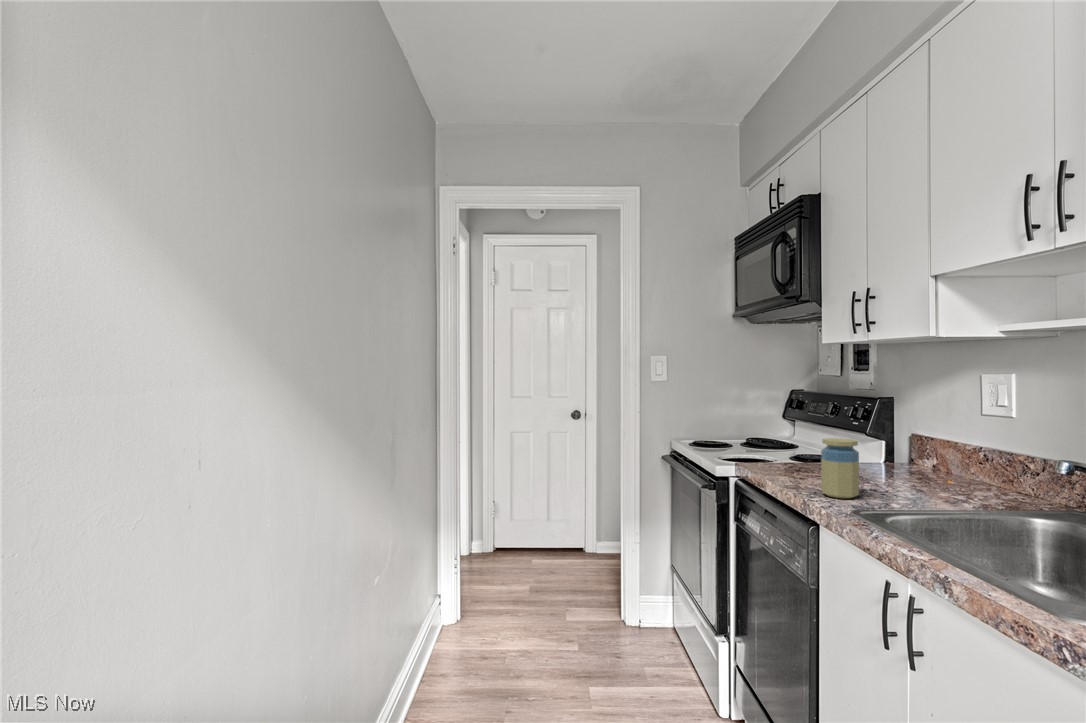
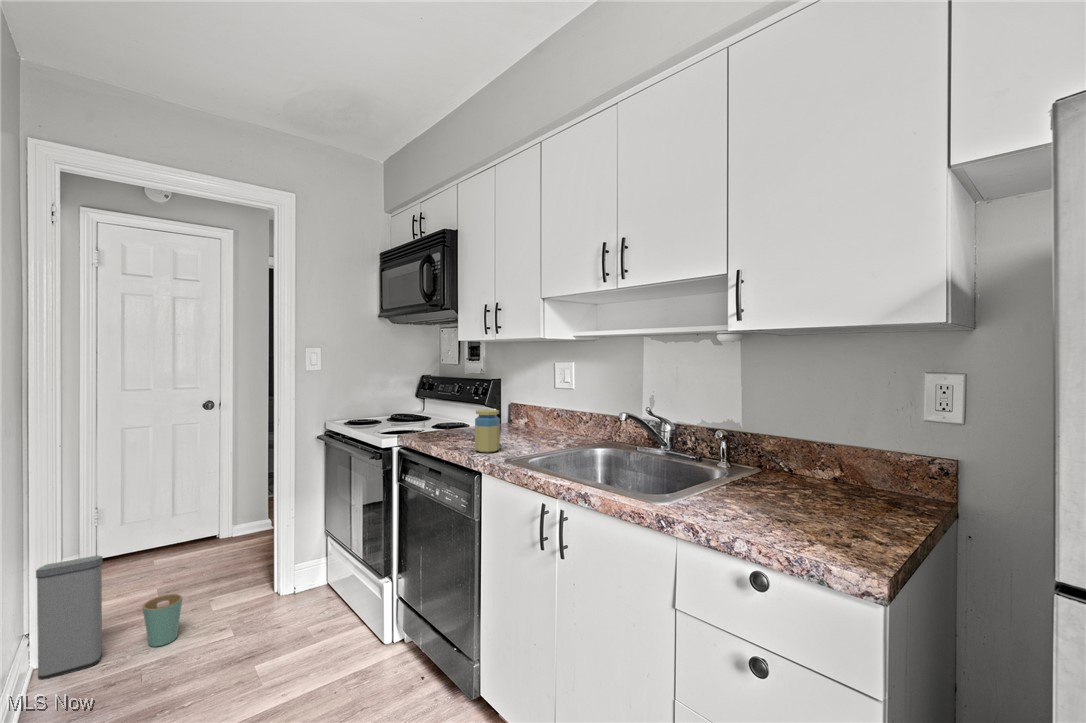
trash can: none [437,542,537,640] -> present [36,556,182,680]

